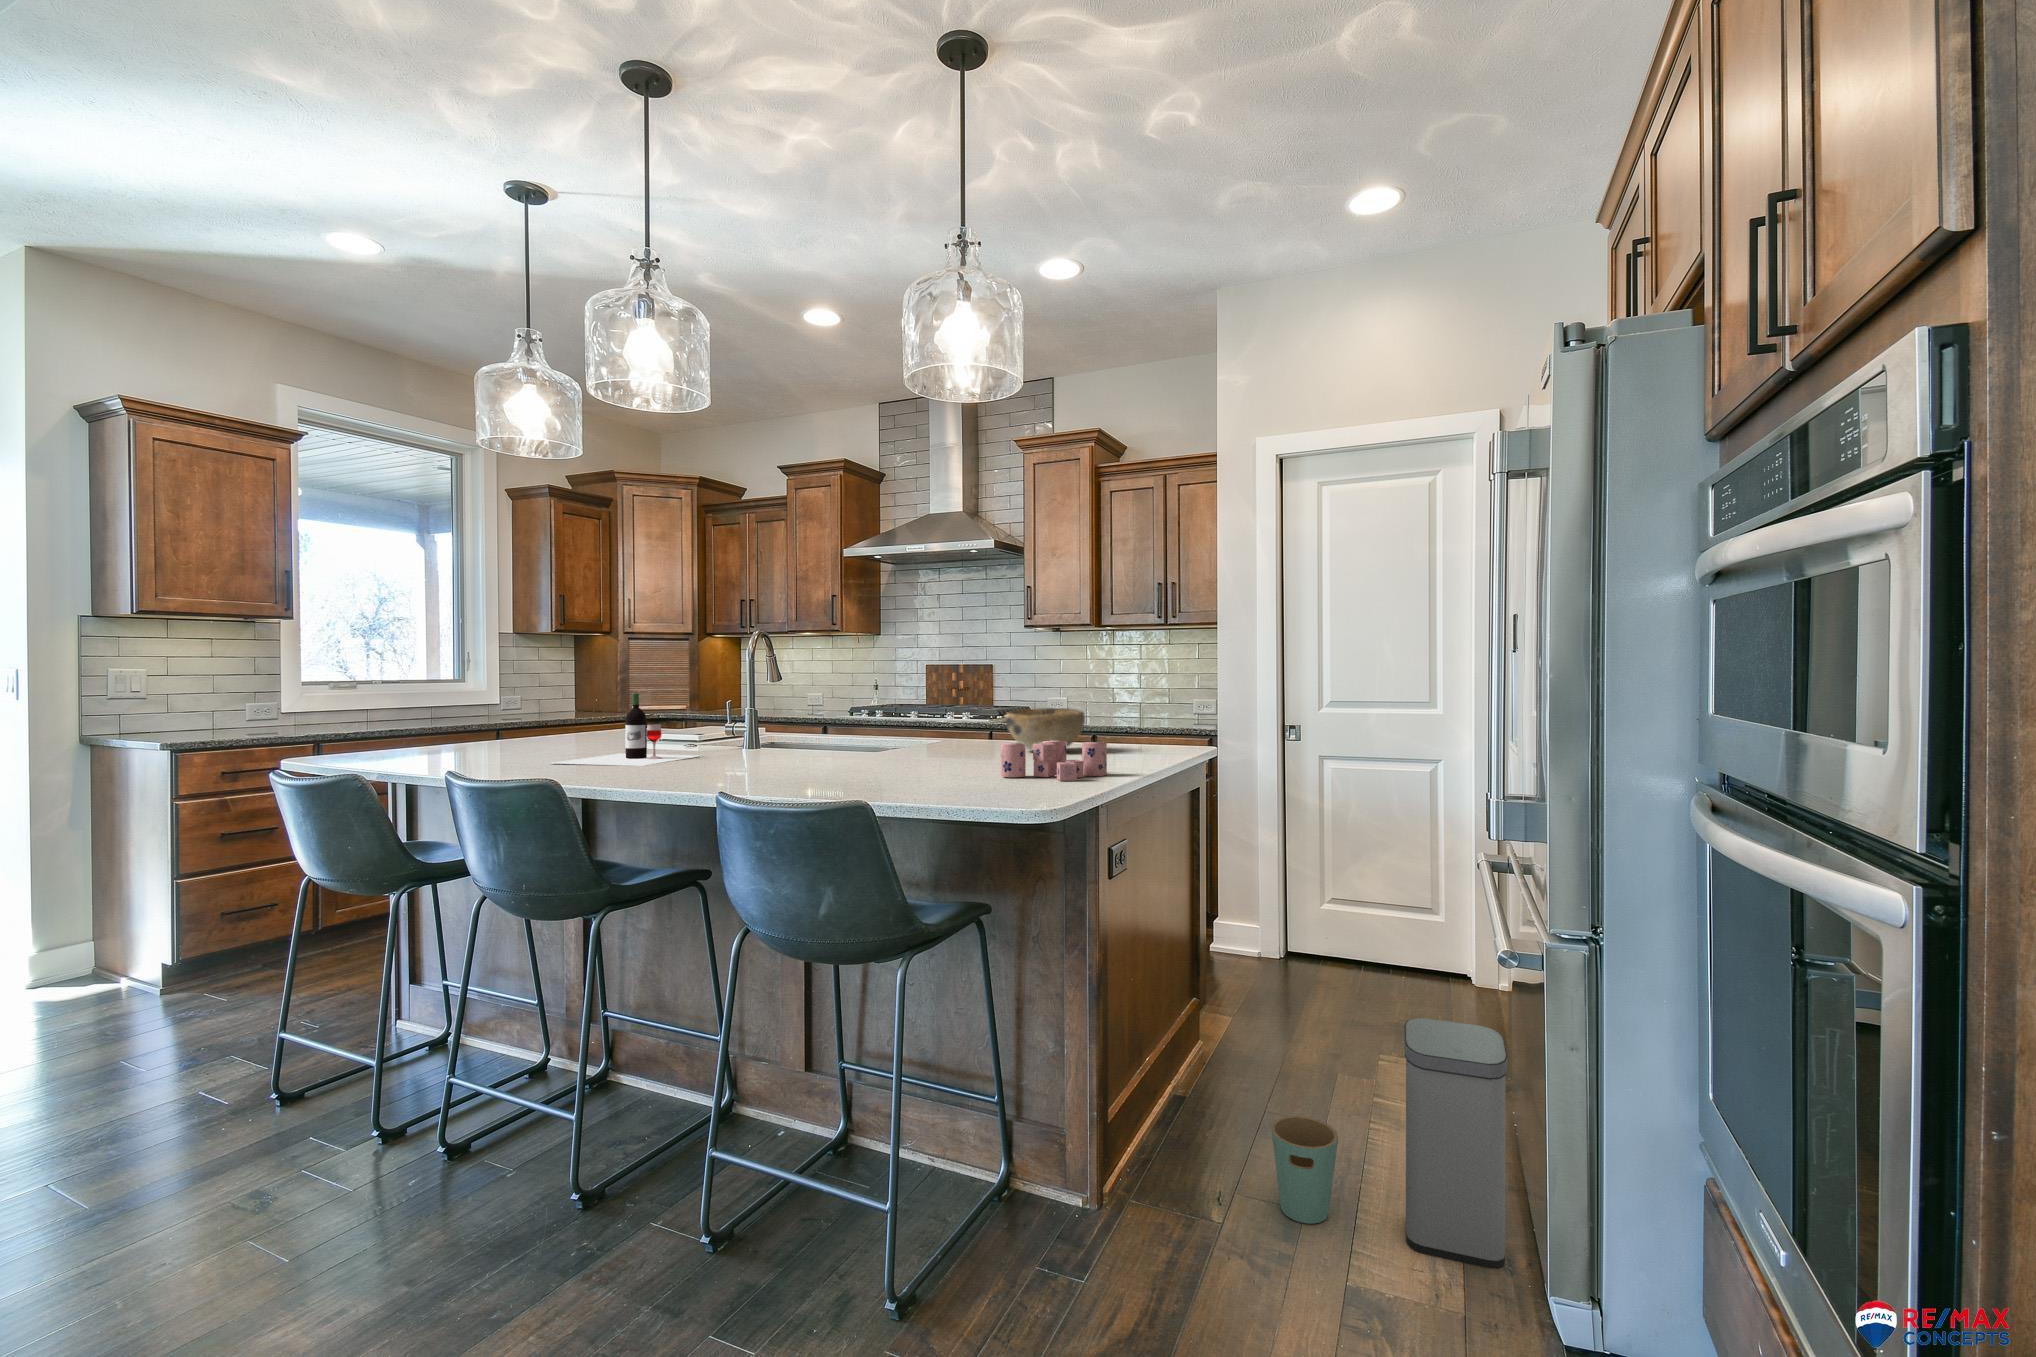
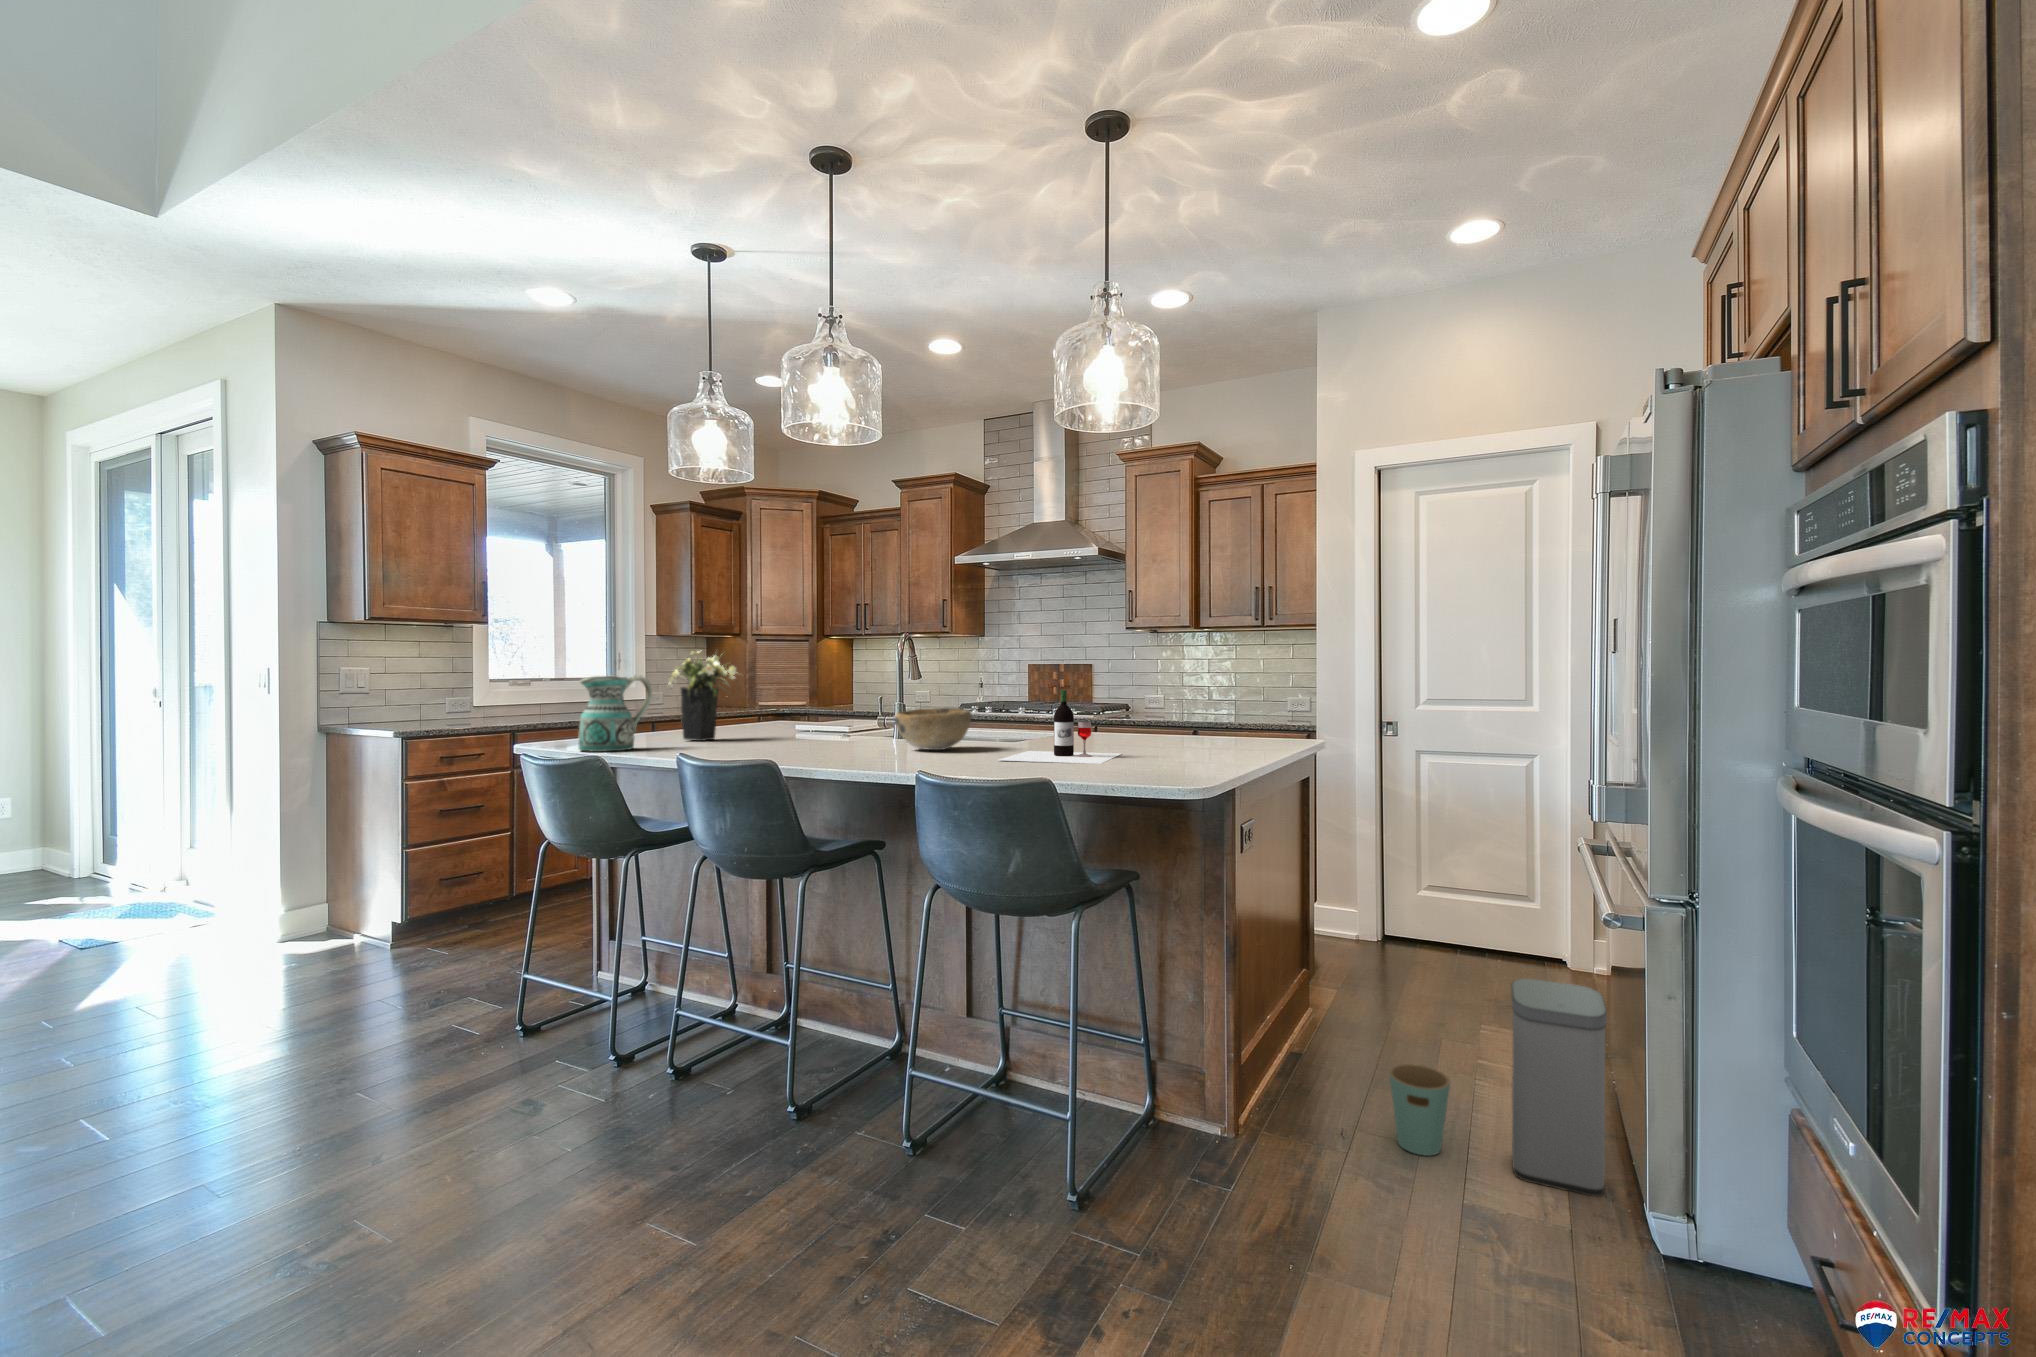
flower arrangement: none [472,647,570,752] -> present [666,651,736,741]
ceramic pitcher: none [353,677,449,767] -> present [578,675,652,752]
wine bottle: present [553,693,698,766] -> present [999,690,1121,764]
decorative bowl: present [1005,708,1085,750] -> present [894,708,971,750]
candle: present [1001,740,1107,781] -> none [1144,732,1237,767]

